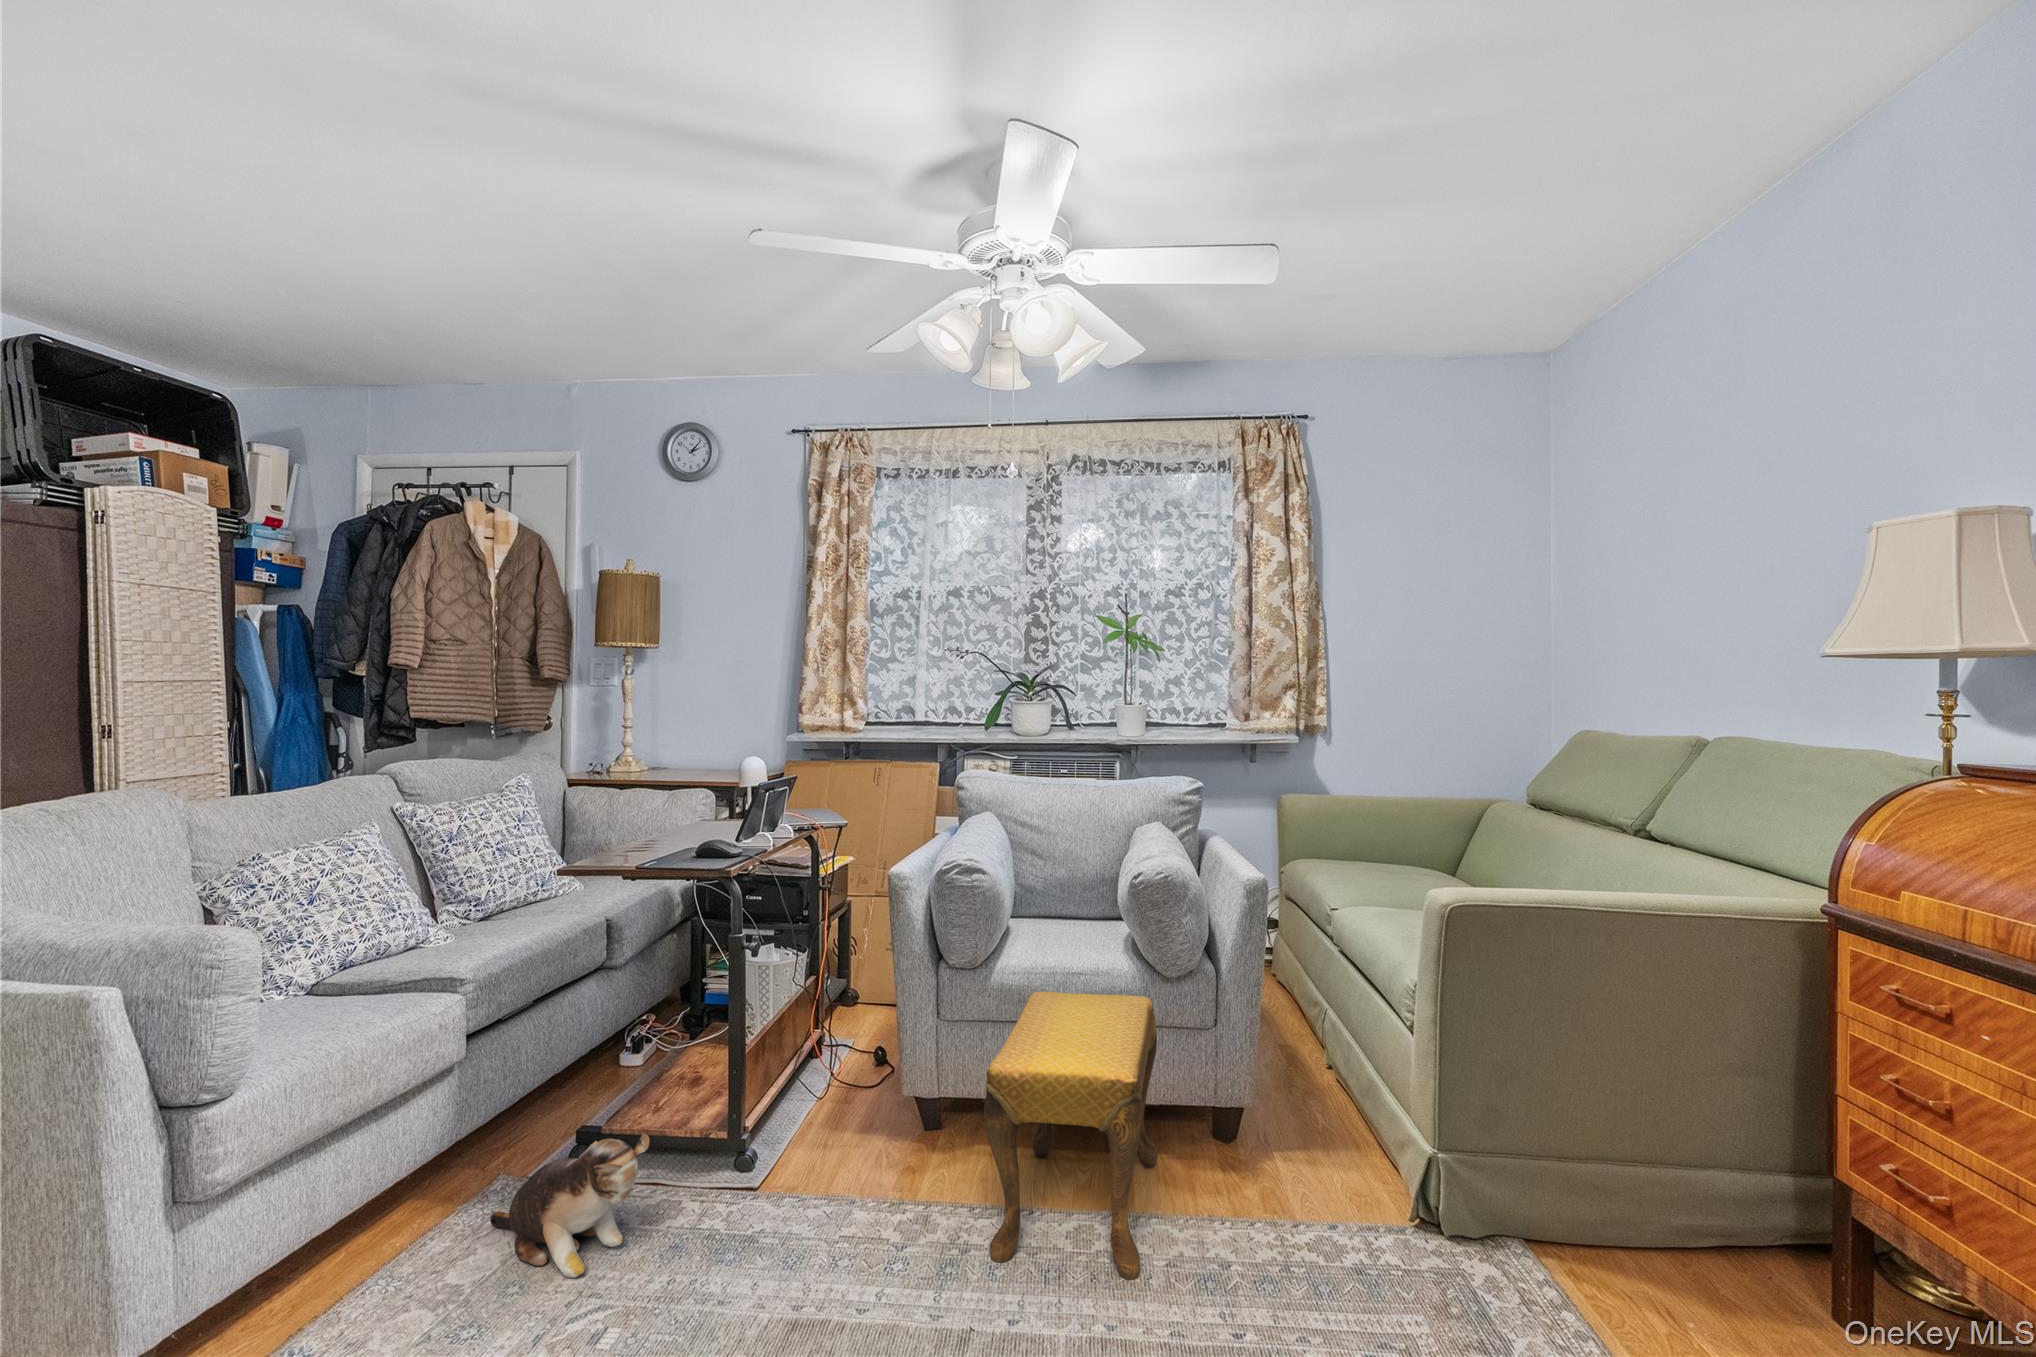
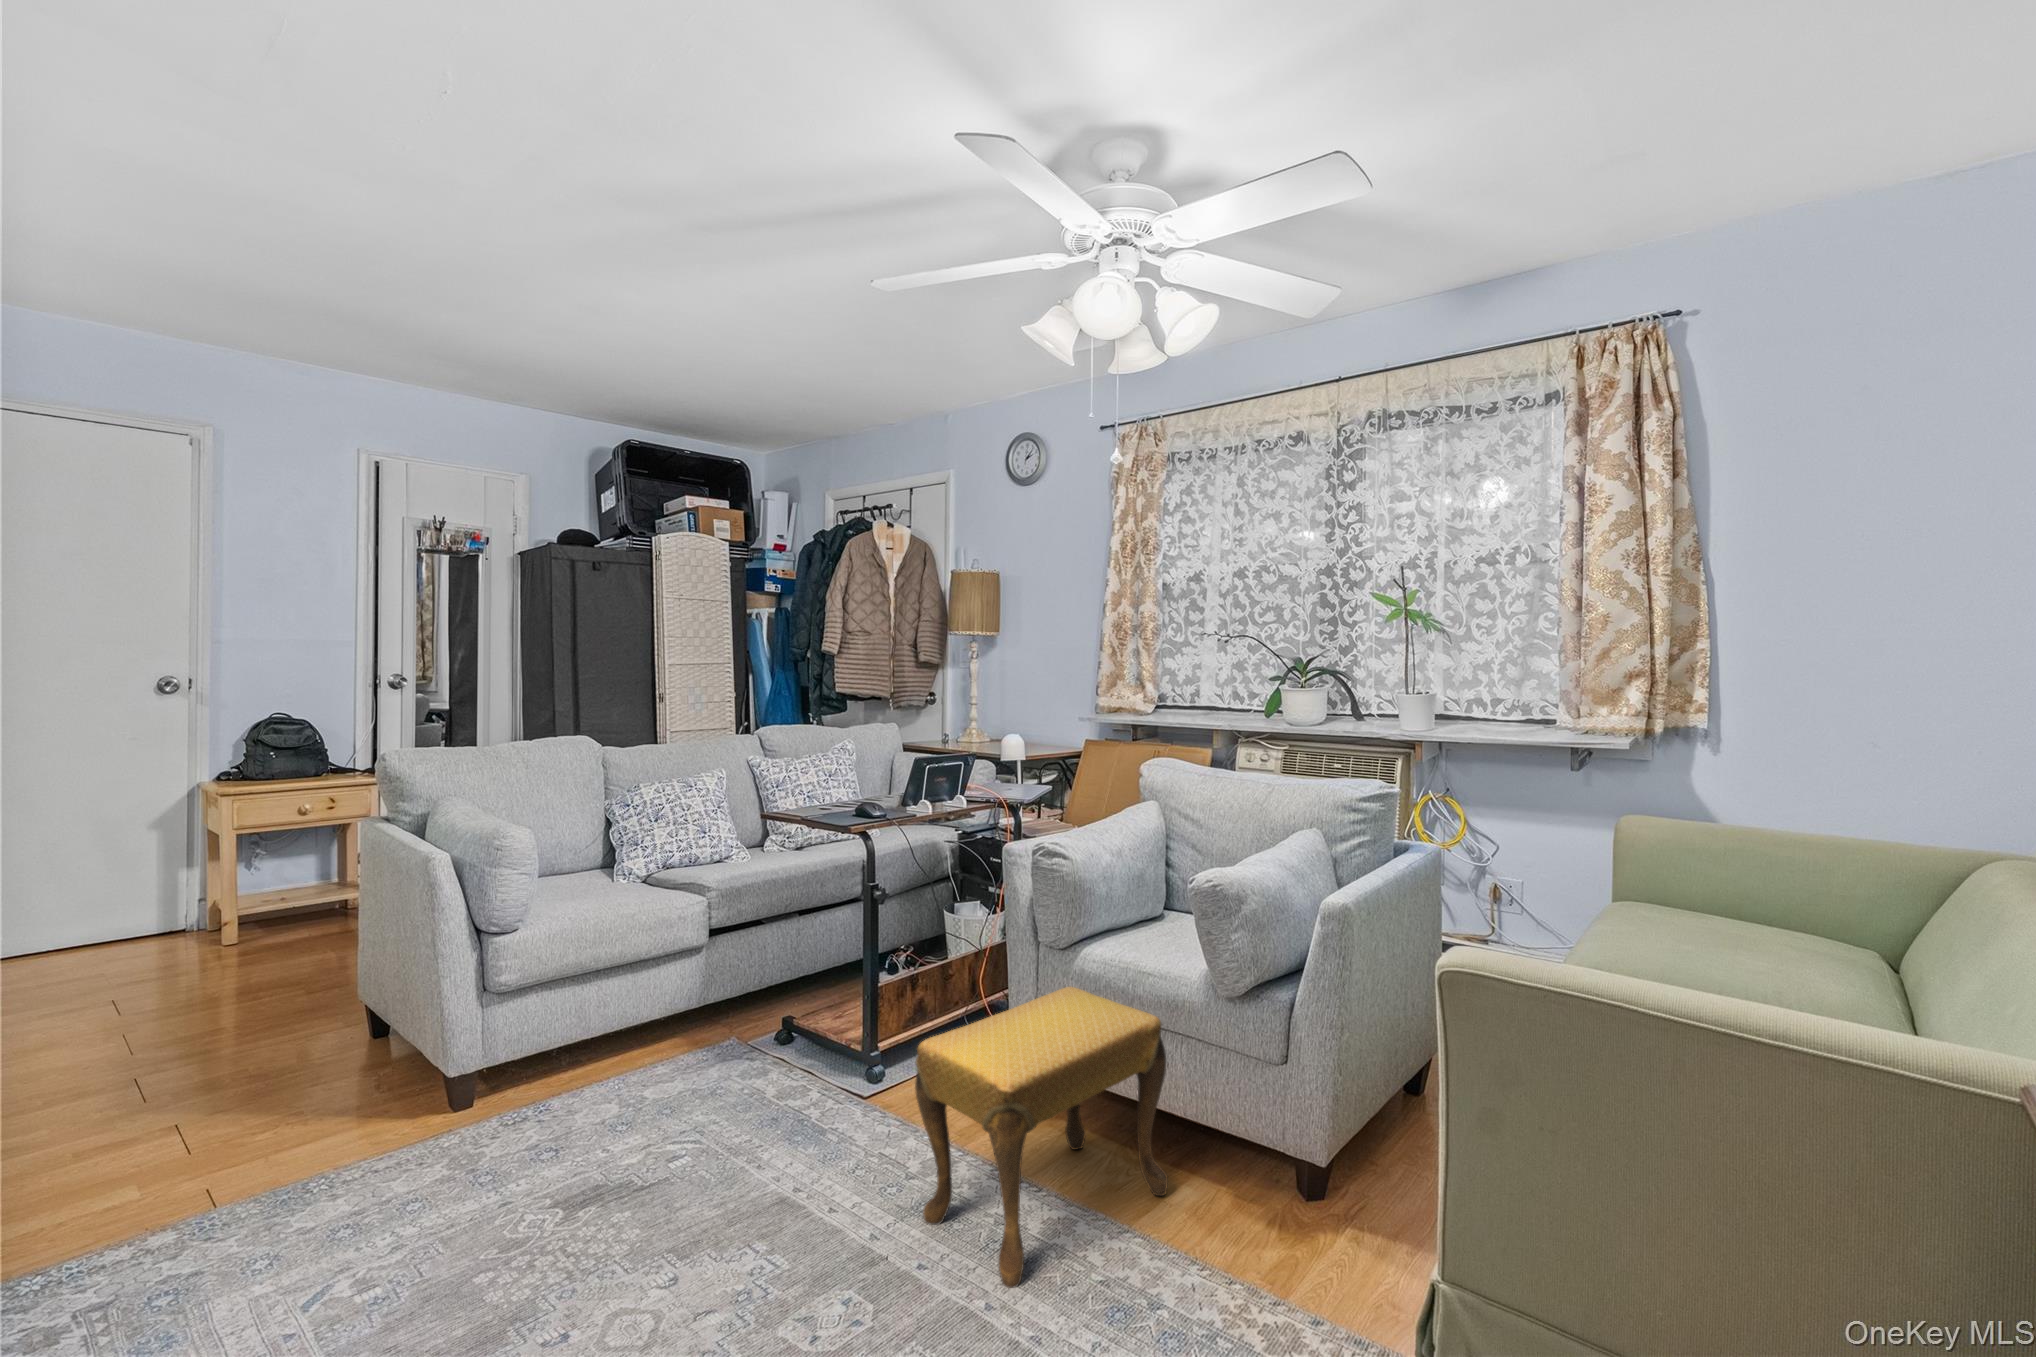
plush toy: present [490,1134,649,1278] -> none [665,1020,725,1116]

